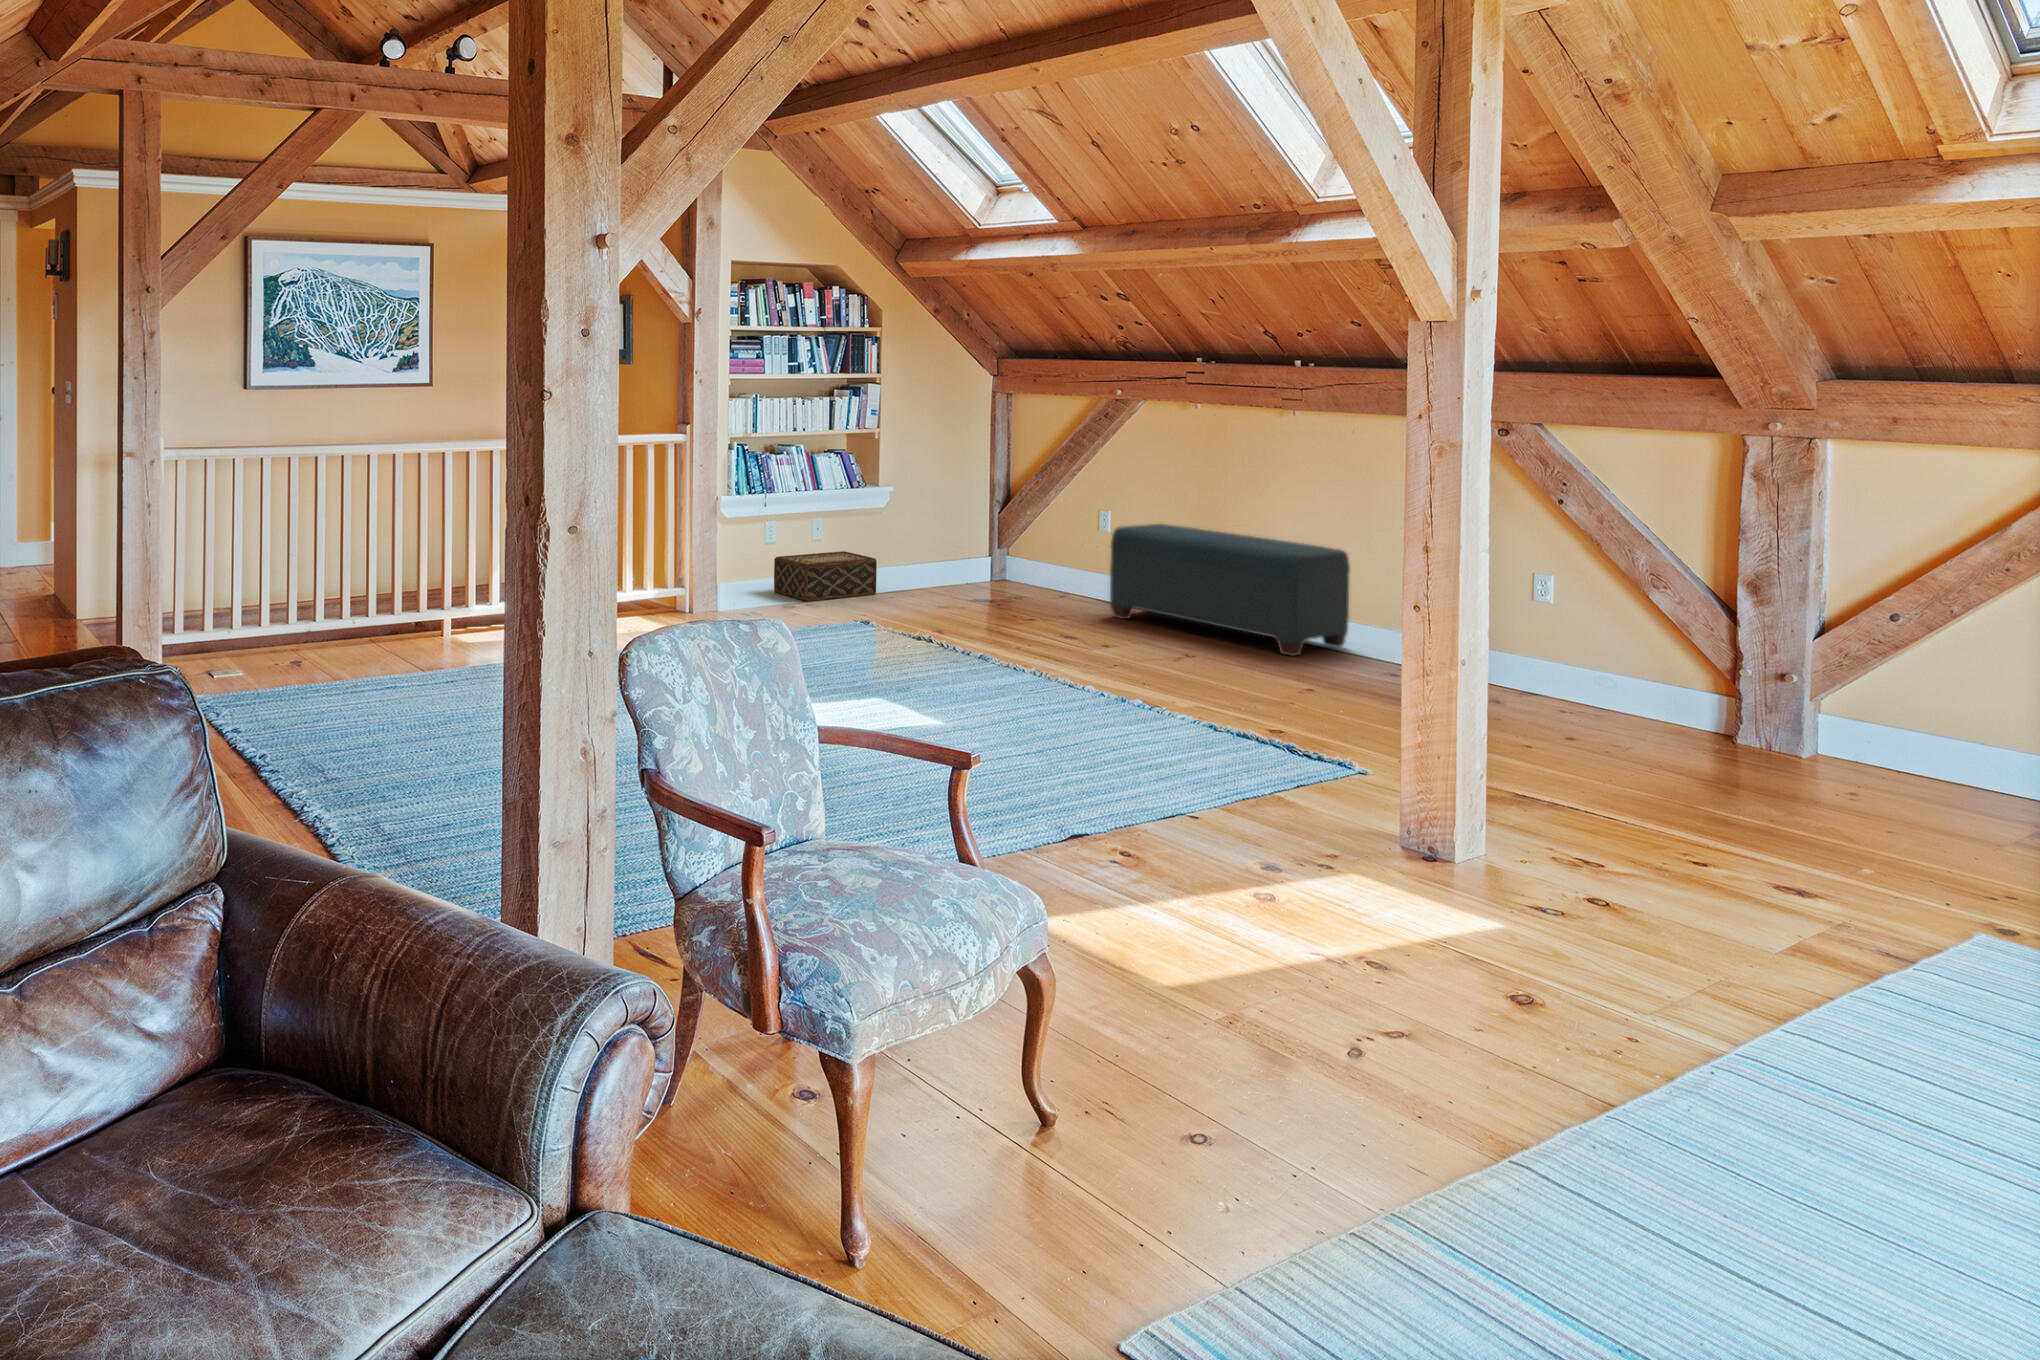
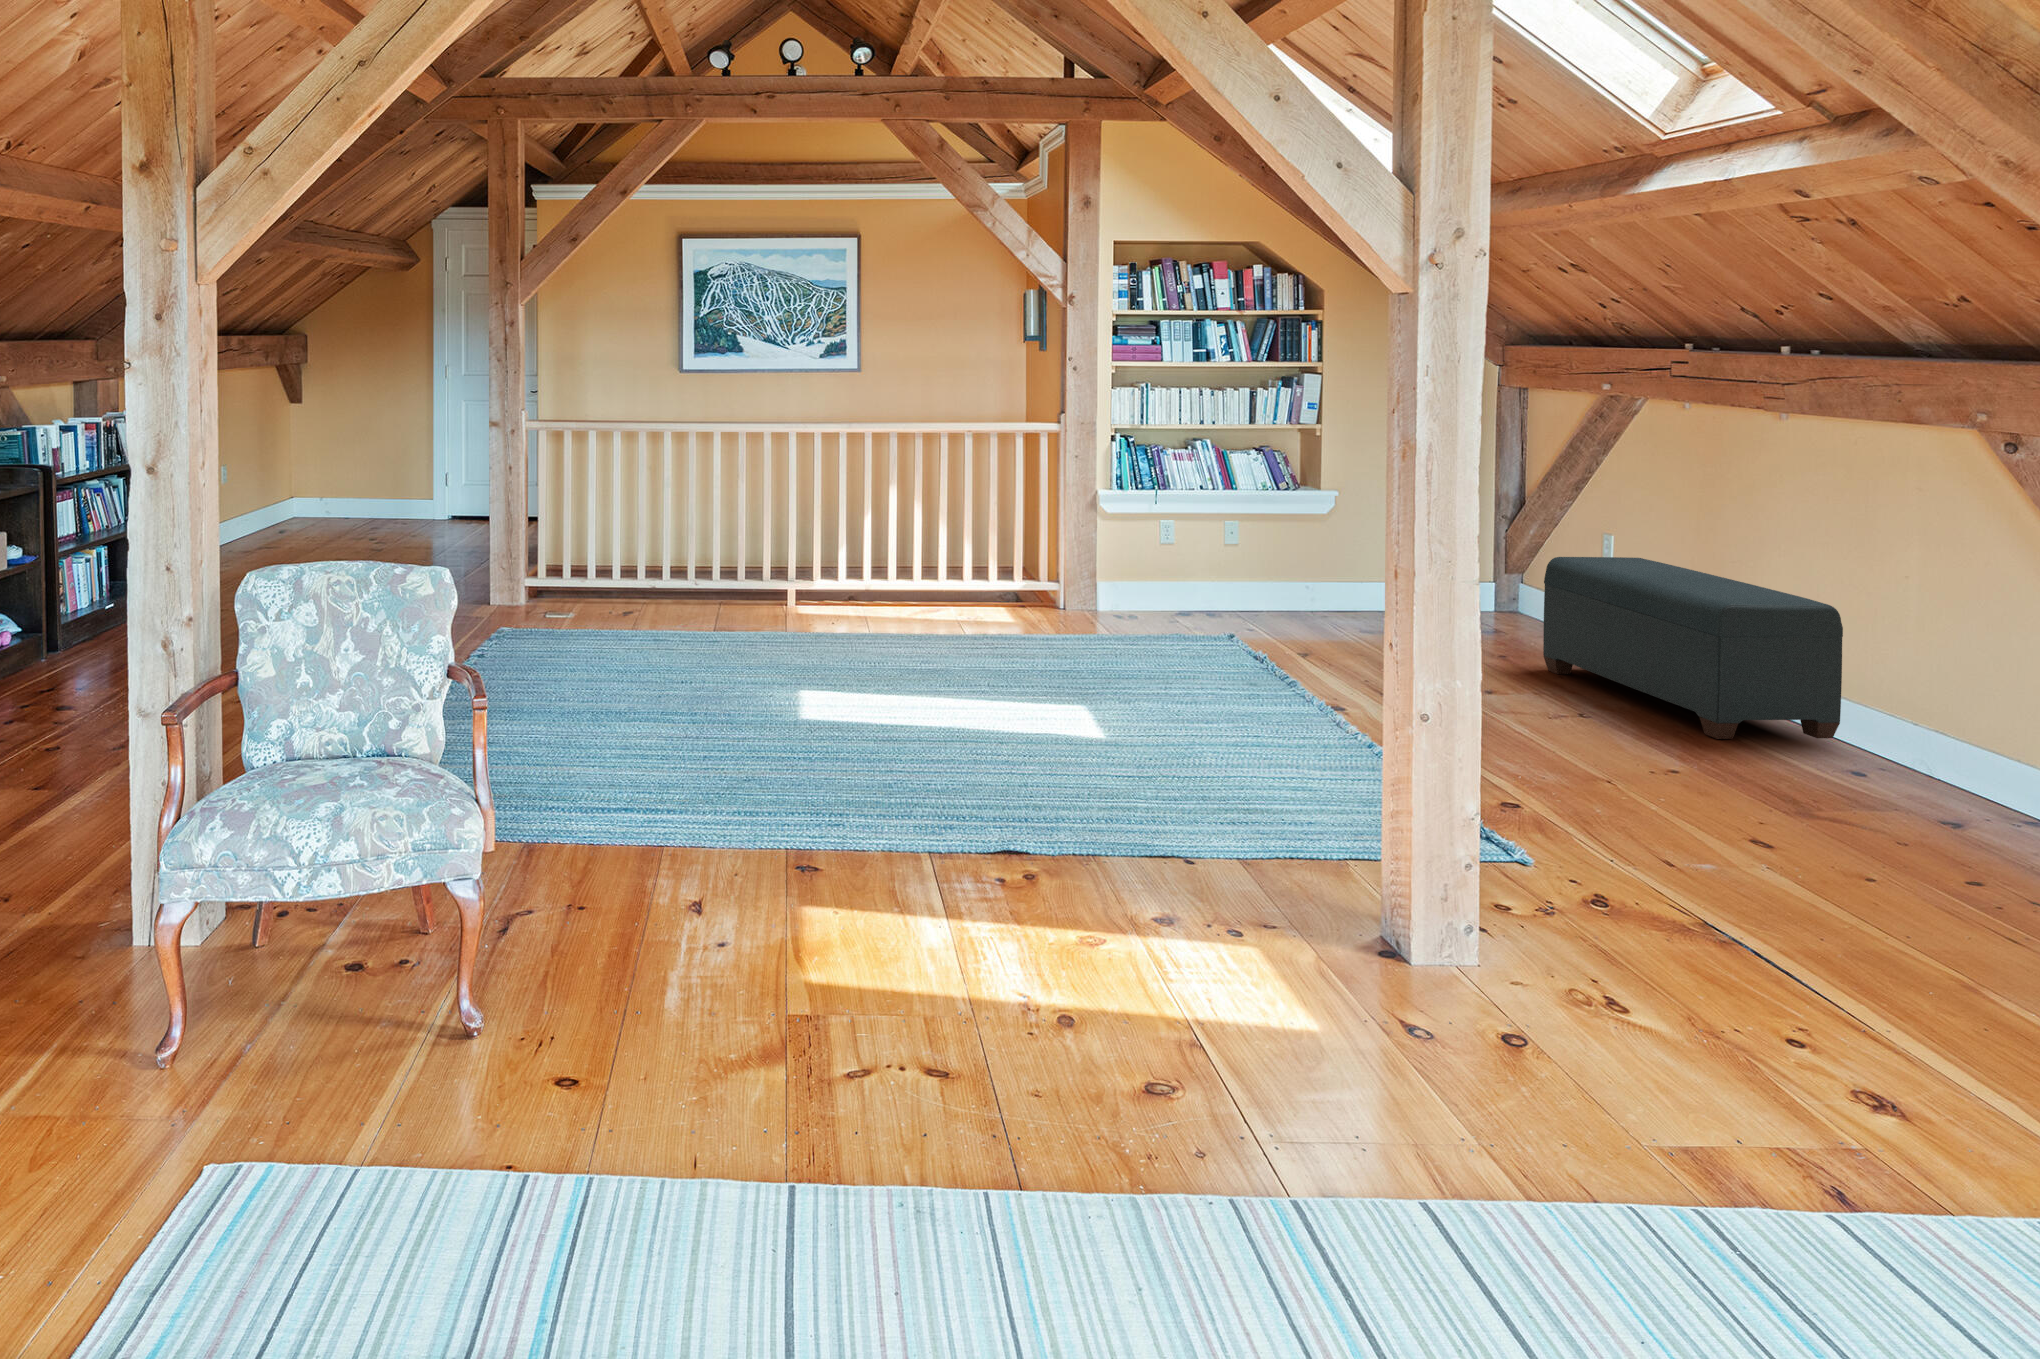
woven basket: present [774,551,877,601] -> none [1160,566,1280,618]

